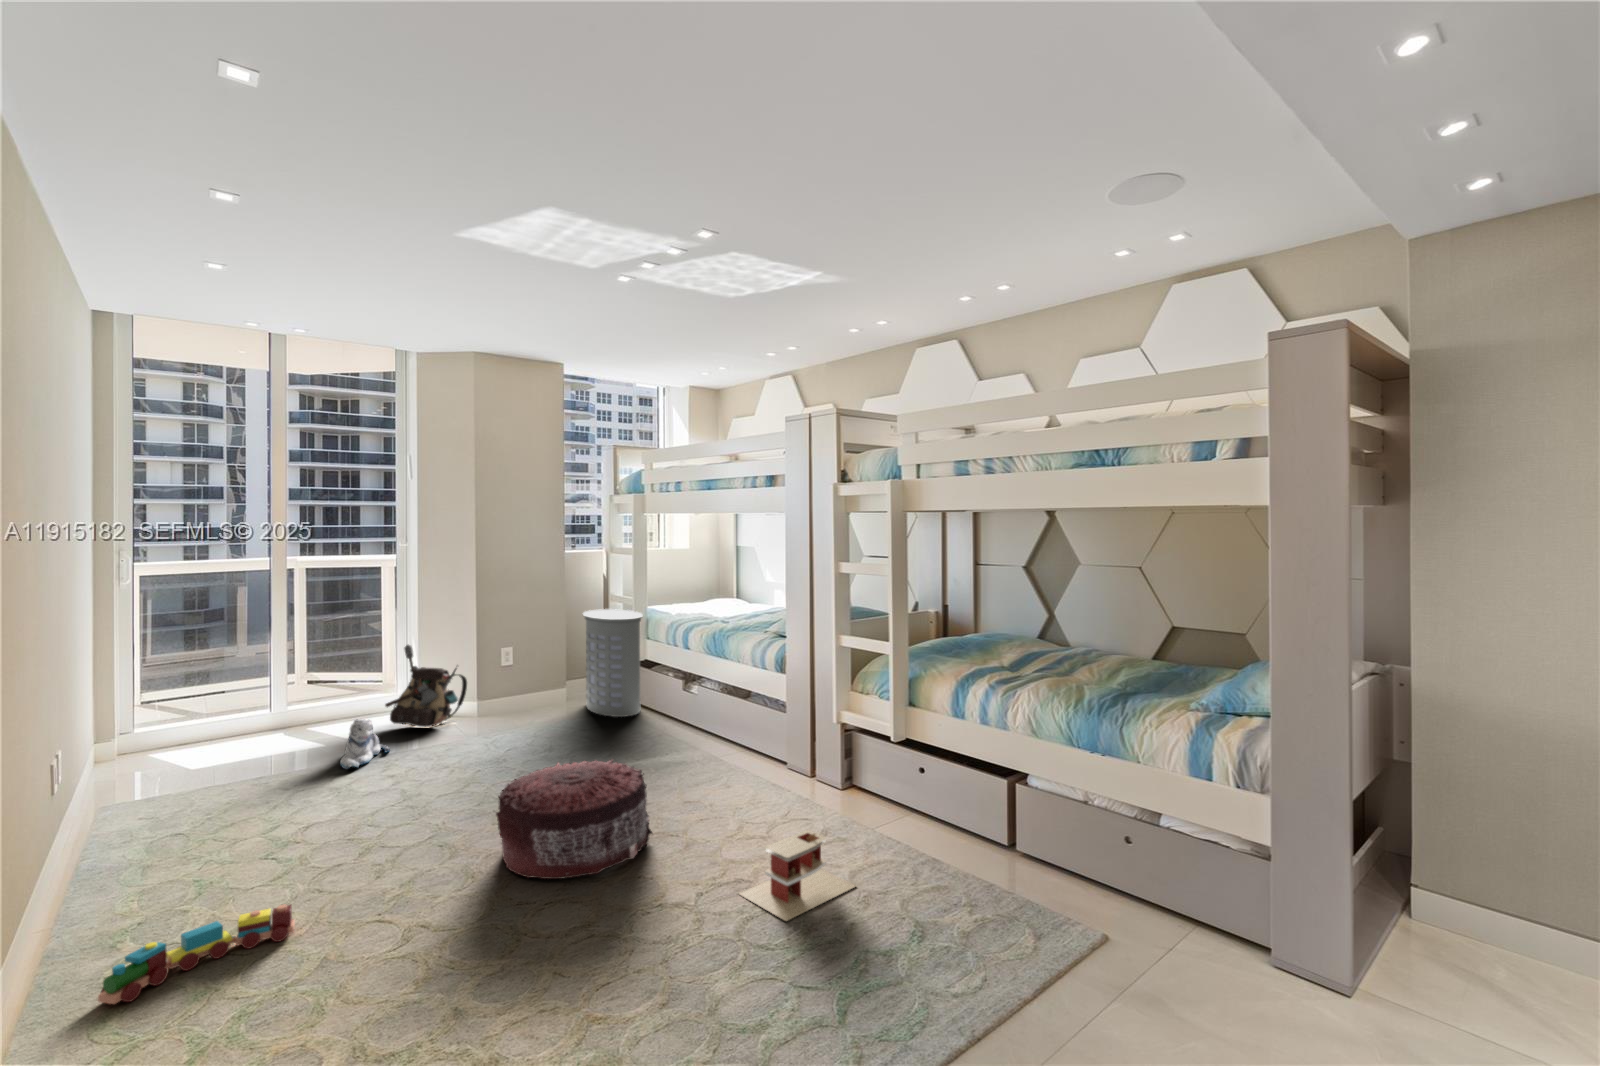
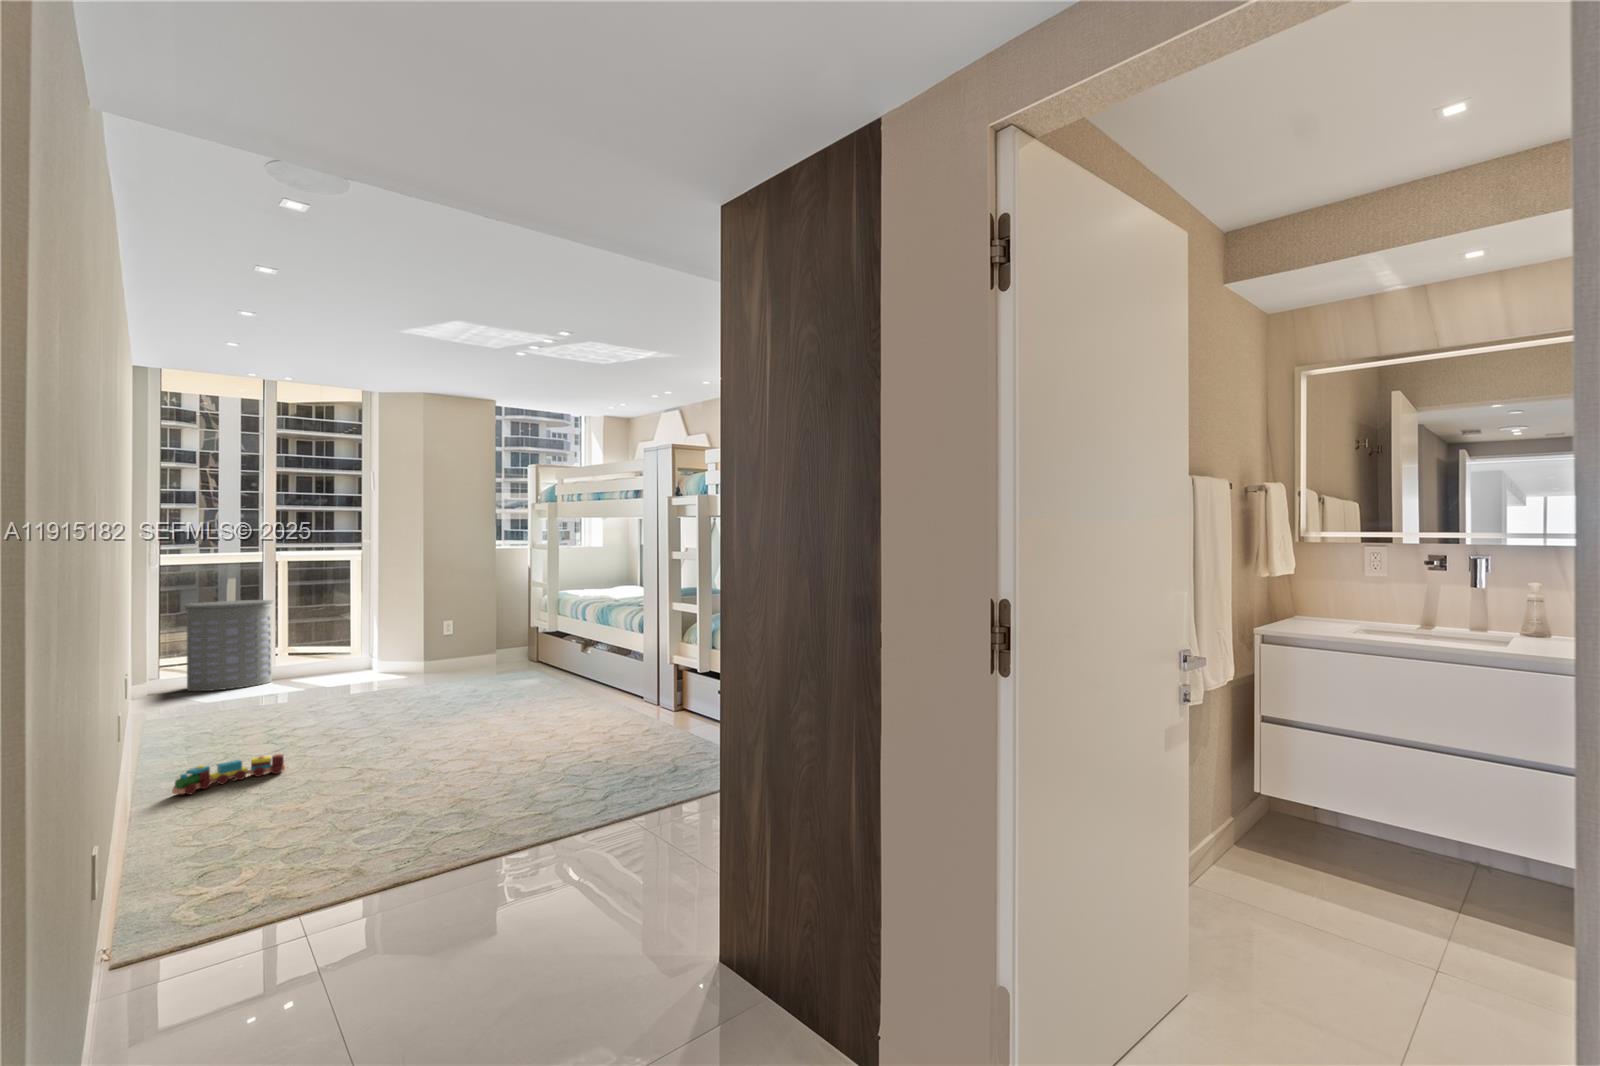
laundry hamper: present [583,609,643,717] -> present [184,600,274,691]
backpack: present [385,645,467,727] -> none [349,616,414,678]
plush toy: present [340,720,390,769] -> none [314,666,352,700]
pouf: present [496,760,652,879] -> none [418,683,527,750]
toy house: present [740,830,855,921] -> none [571,718,649,766]

